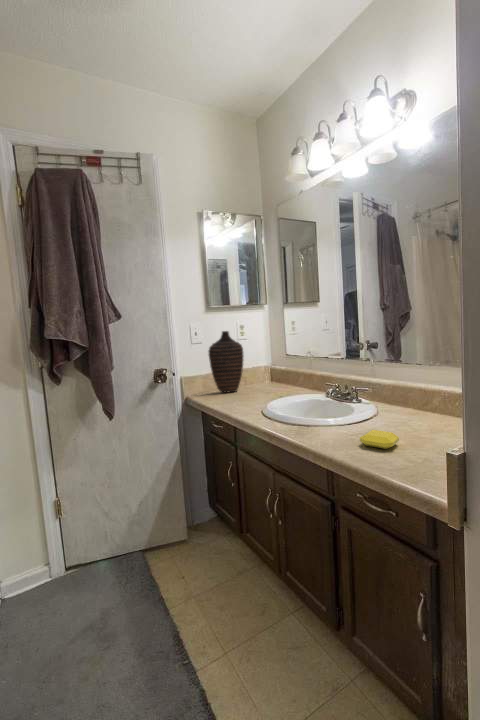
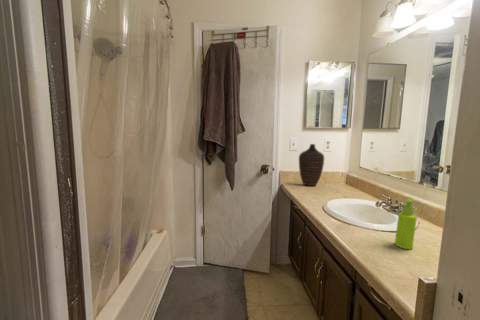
soap dispenser: none [368,368,389,432] -> present [395,197,417,249]
soap bar: present [360,430,399,449] -> none [376,246,411,265]

